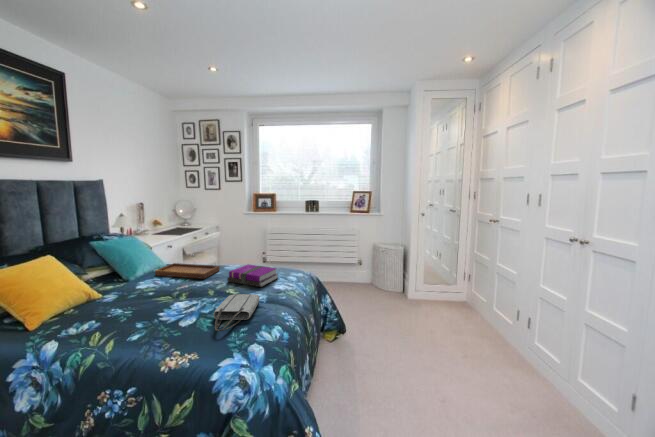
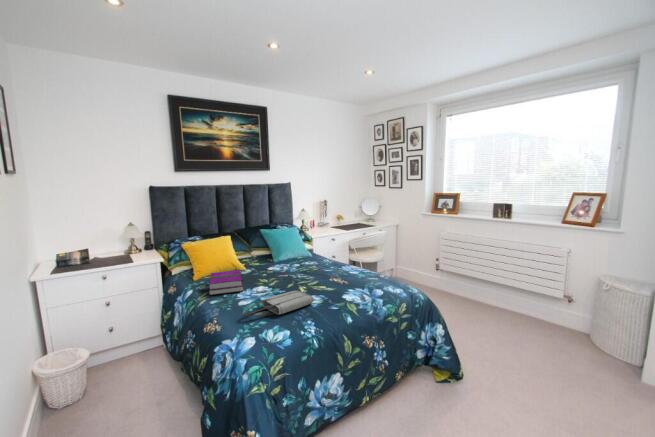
tray: present [155,255,220,279] -> none [291,250,335,273]
notebook: present [227,264,278,287] -> present [209,270,244,295]

